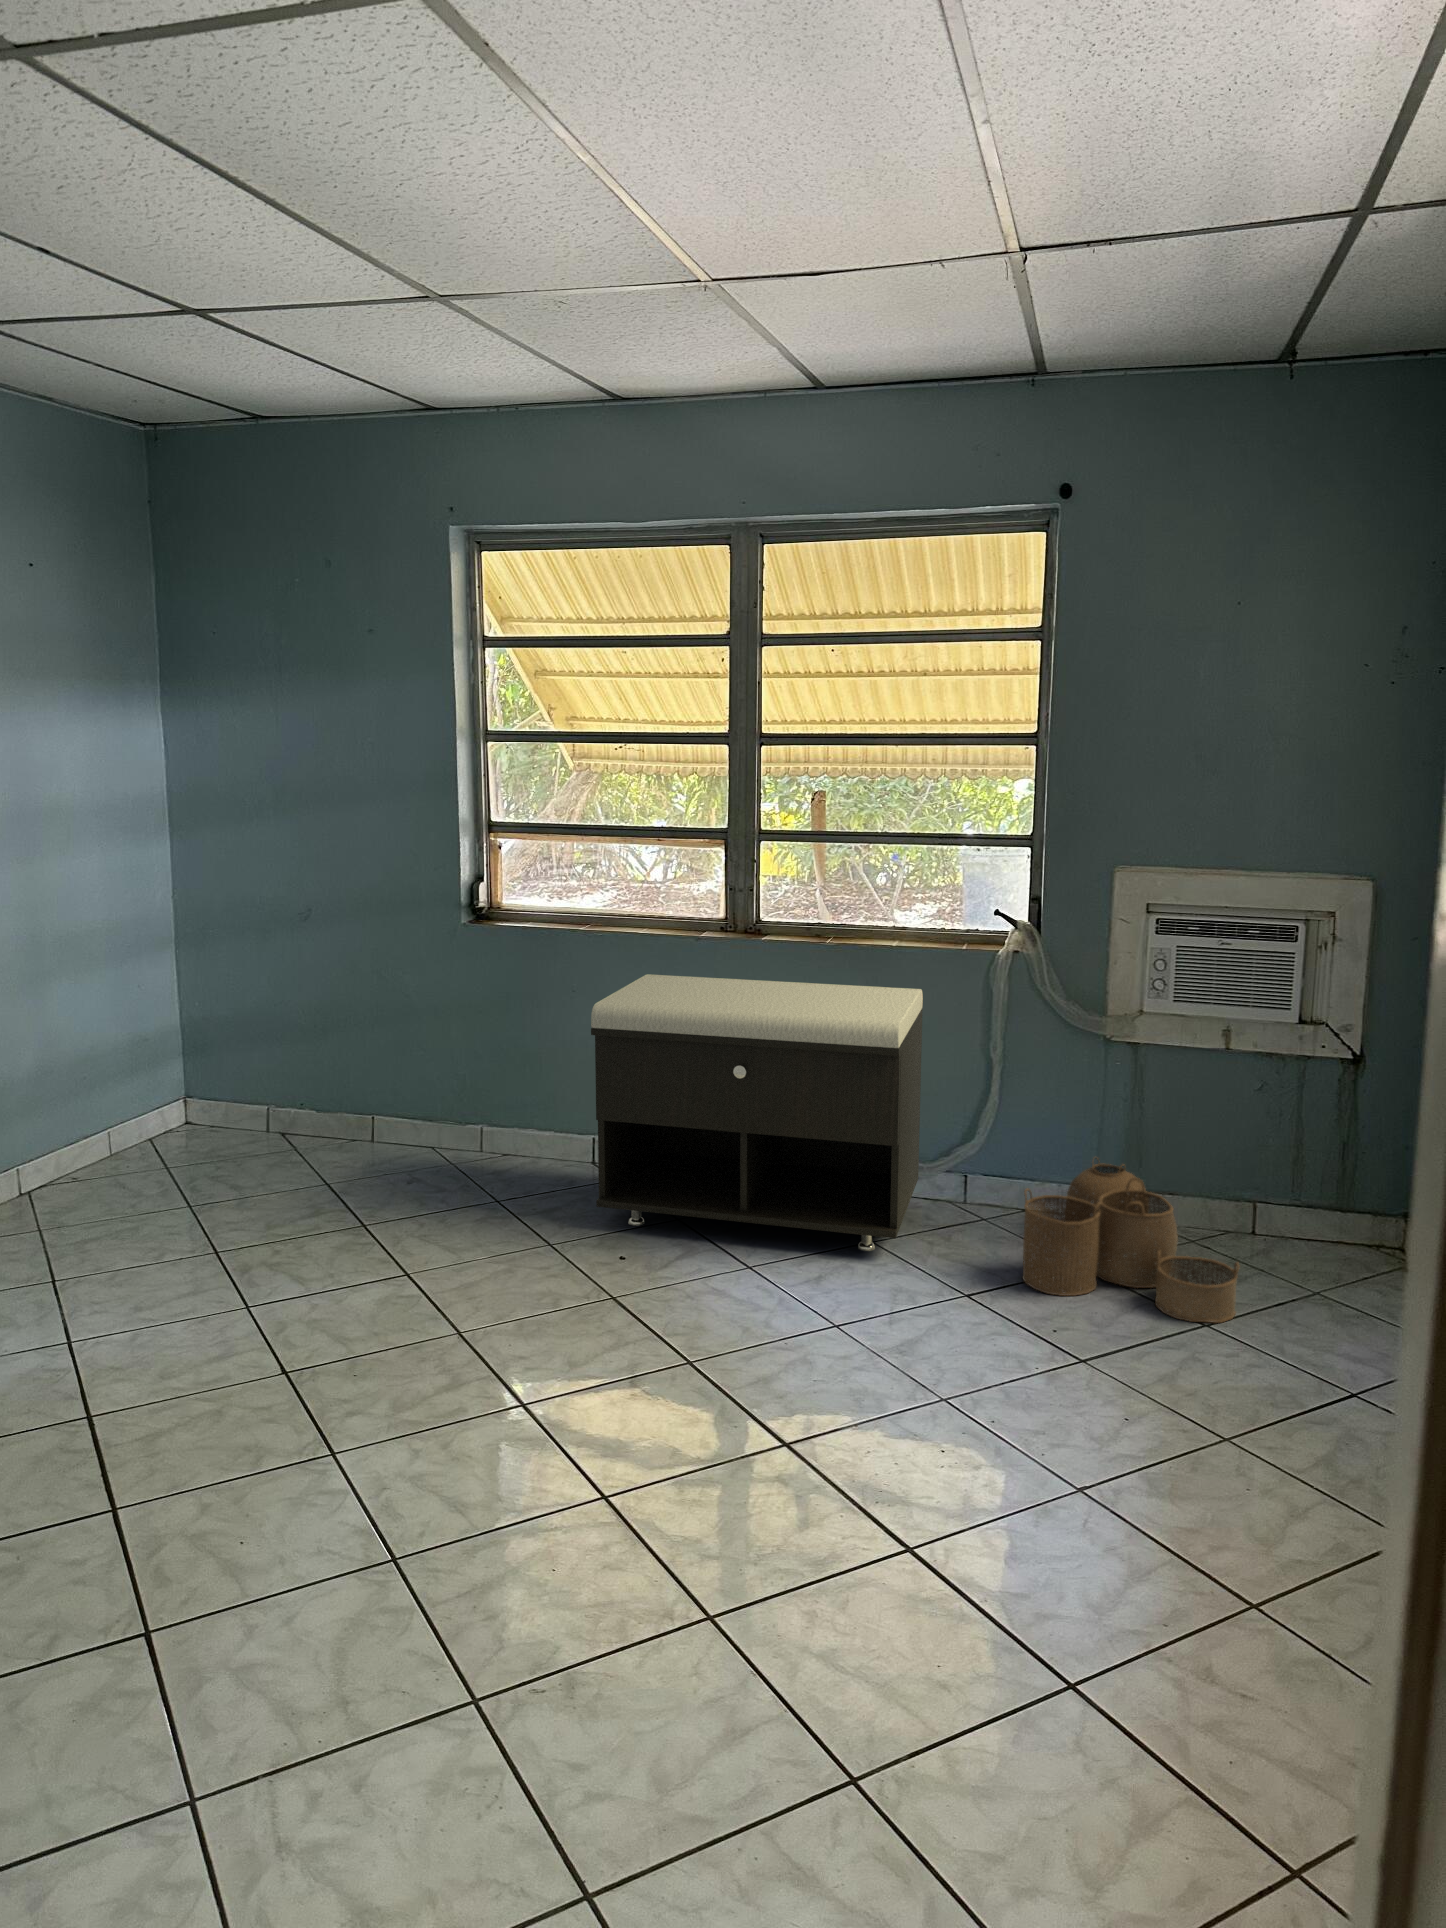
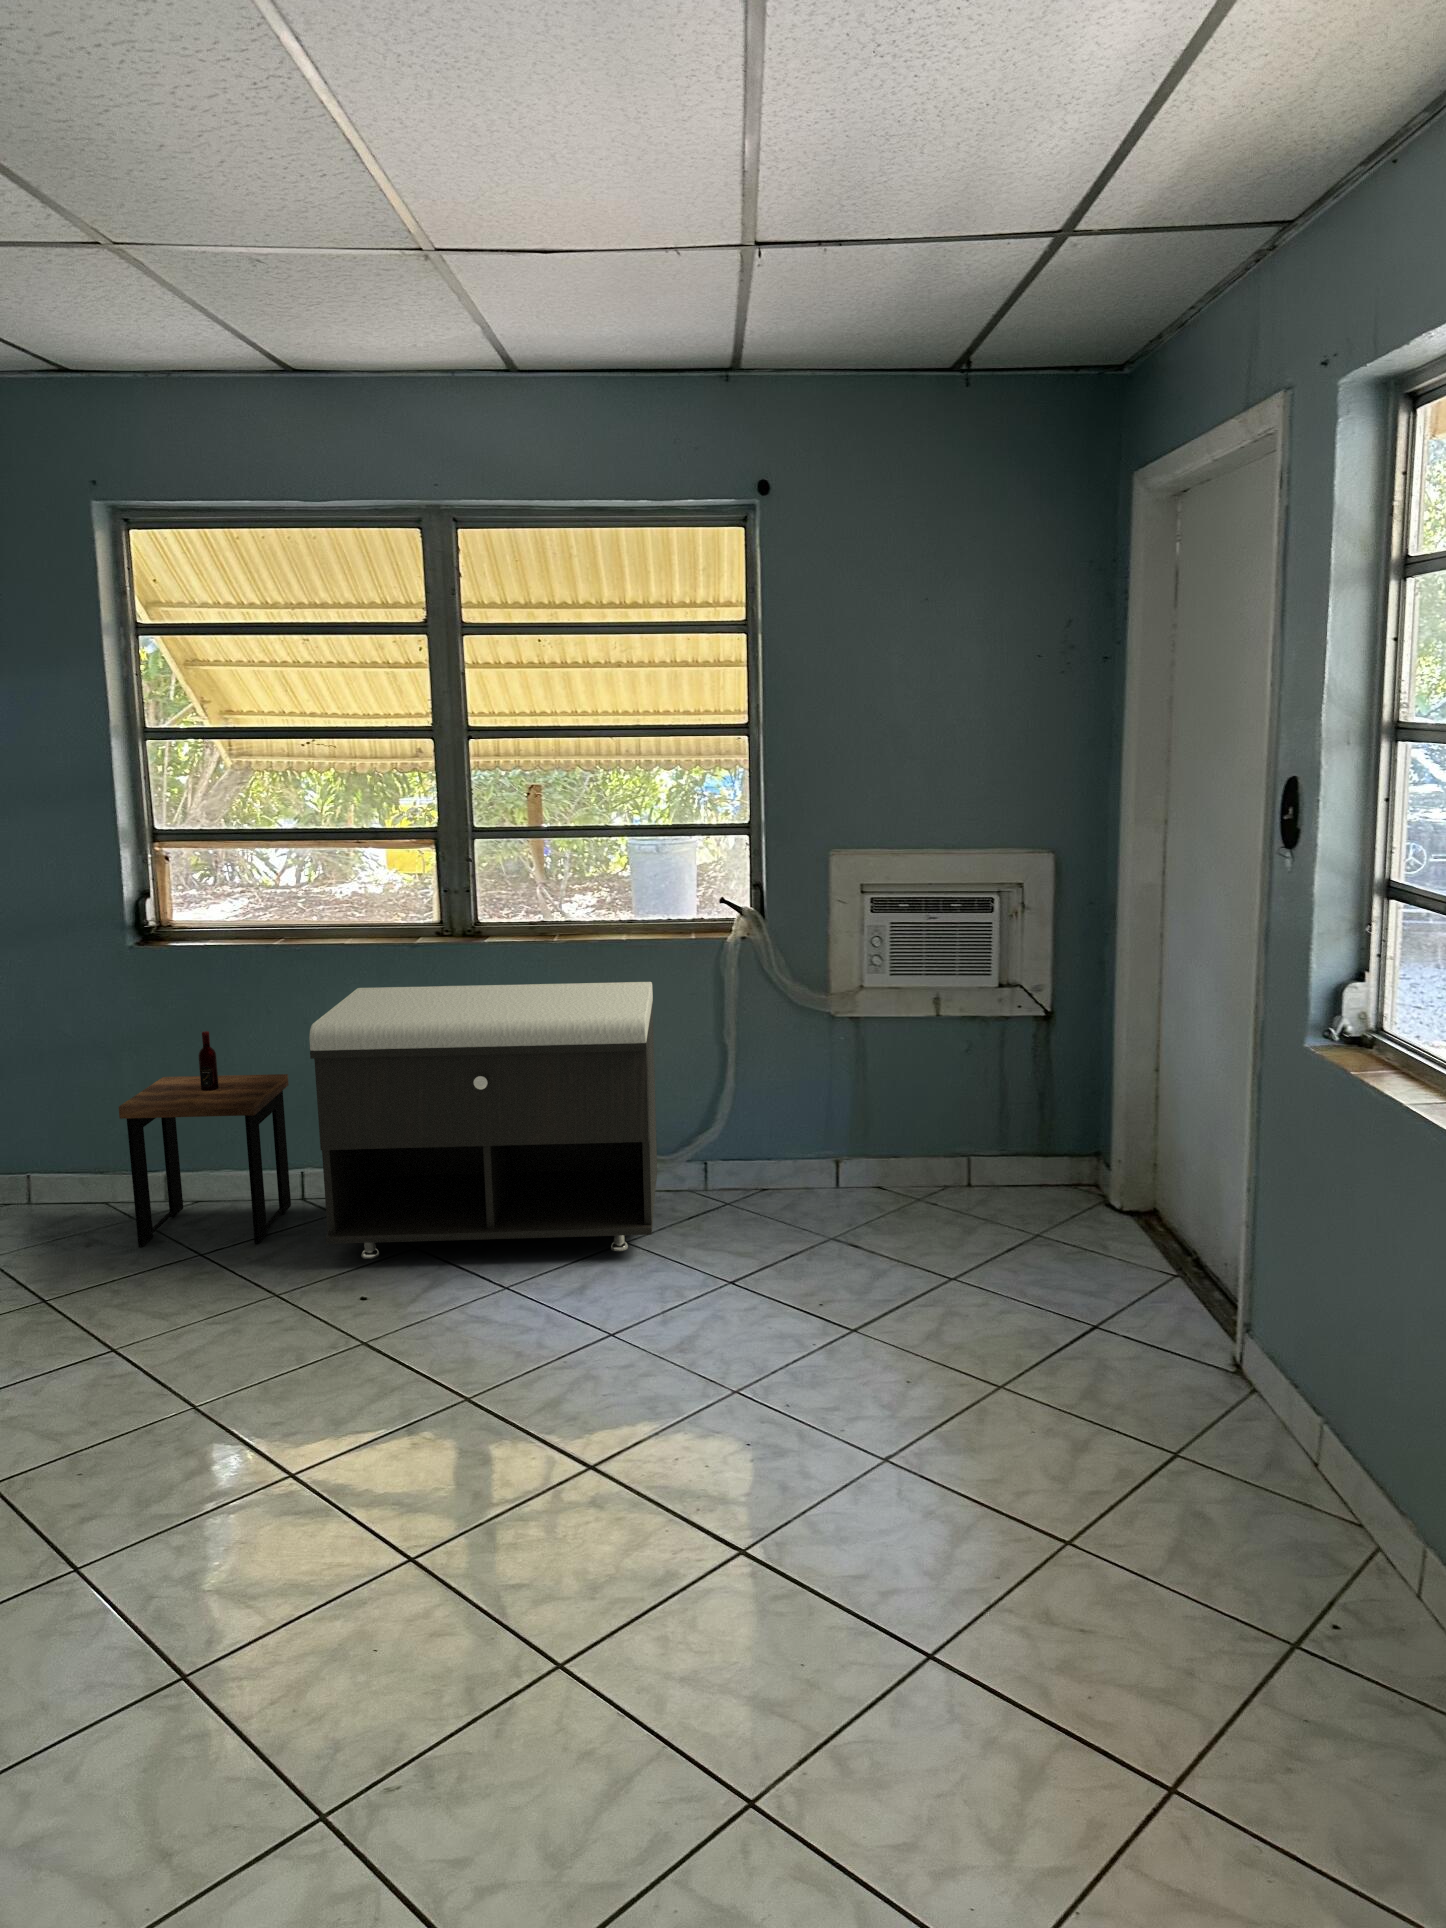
side table: none [438,1003,583,1200] -> present [119,1031,291,1247]
woven basket: present [1023,1163,1239,1323] -> none [774,1130,975,1276]

